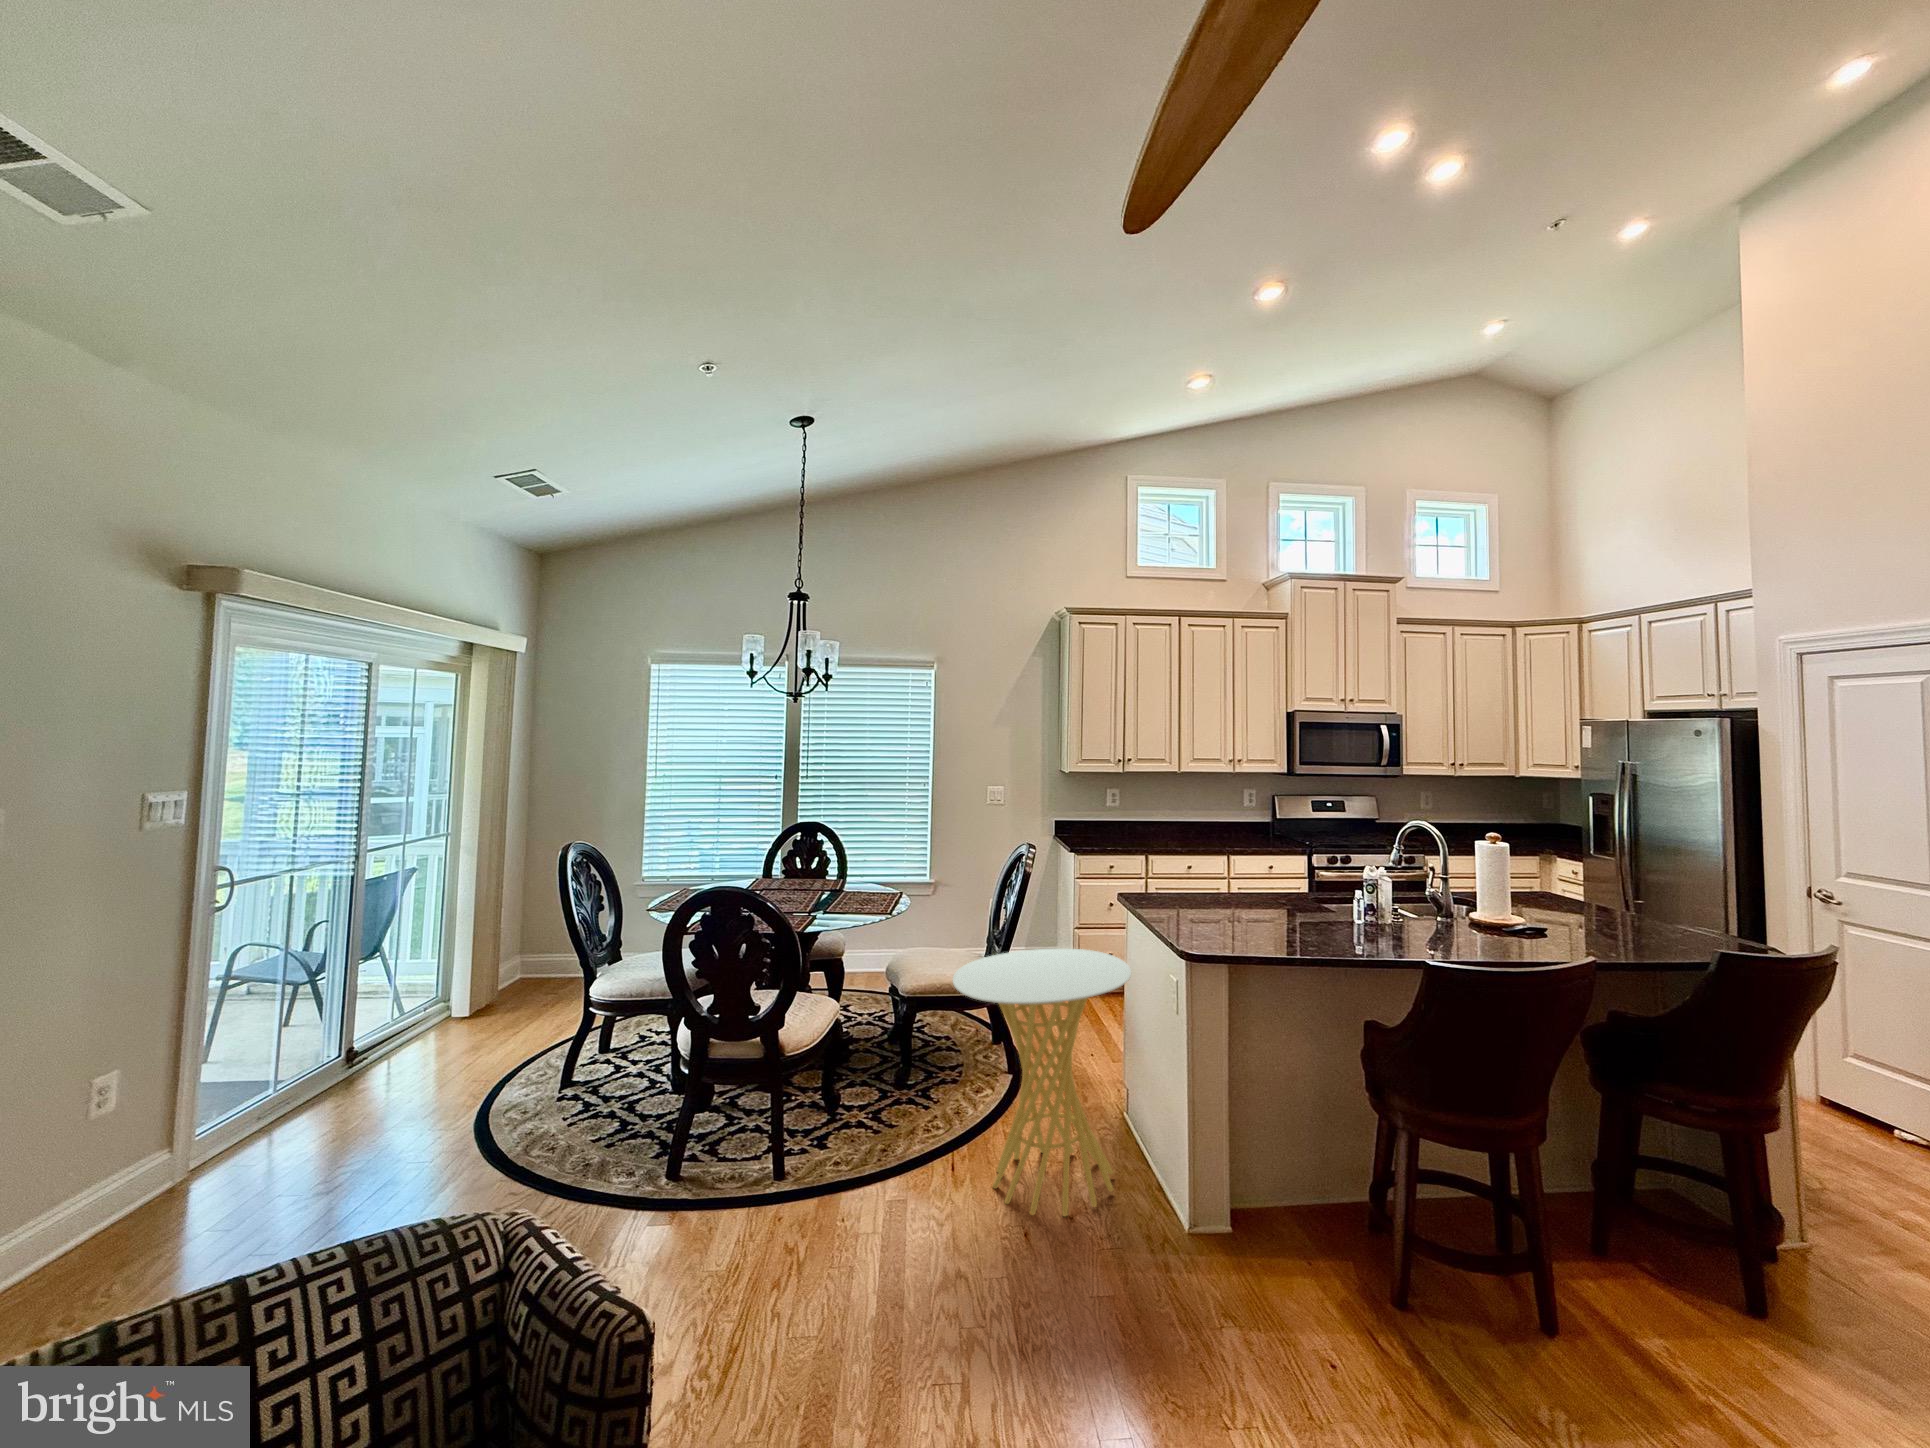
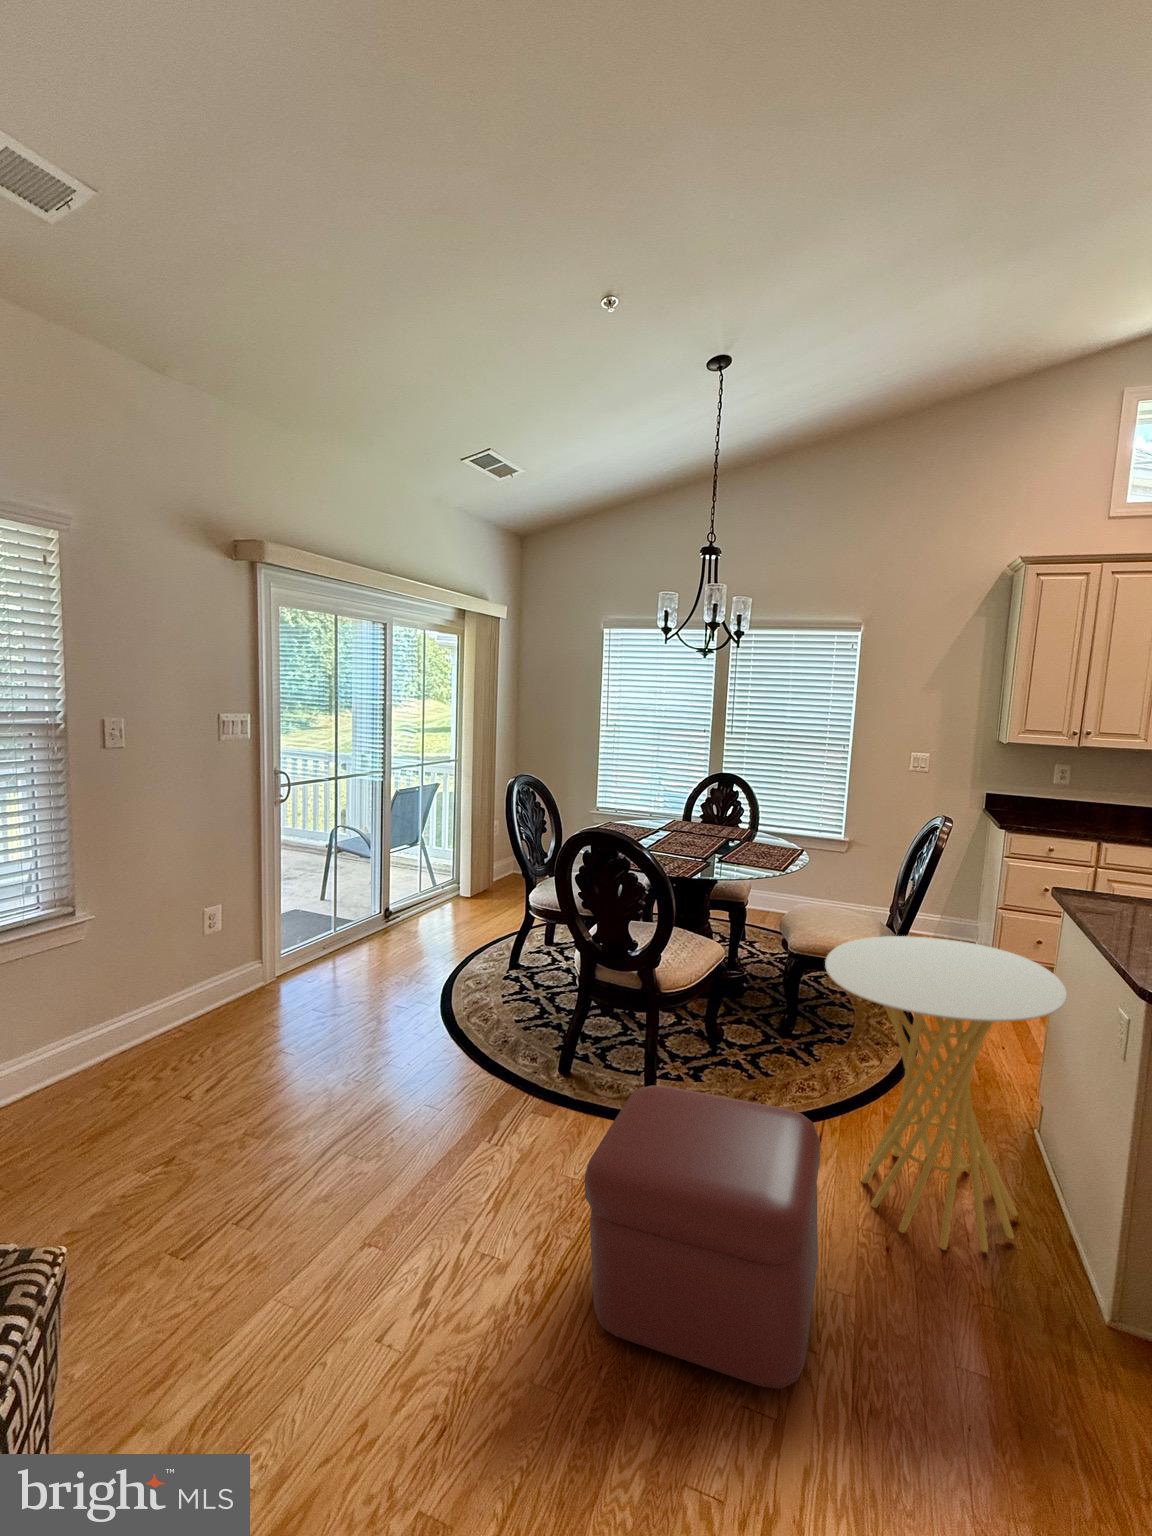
ottoman: none [769,1116,981,1383] -> present [585,1085,820,1389]

